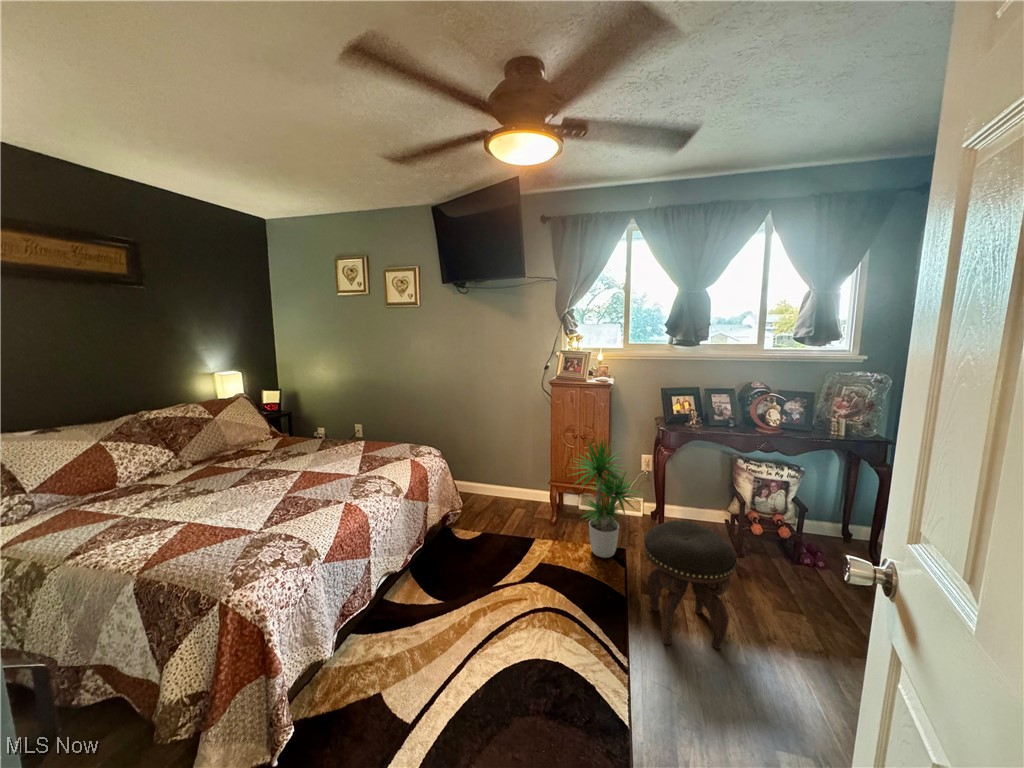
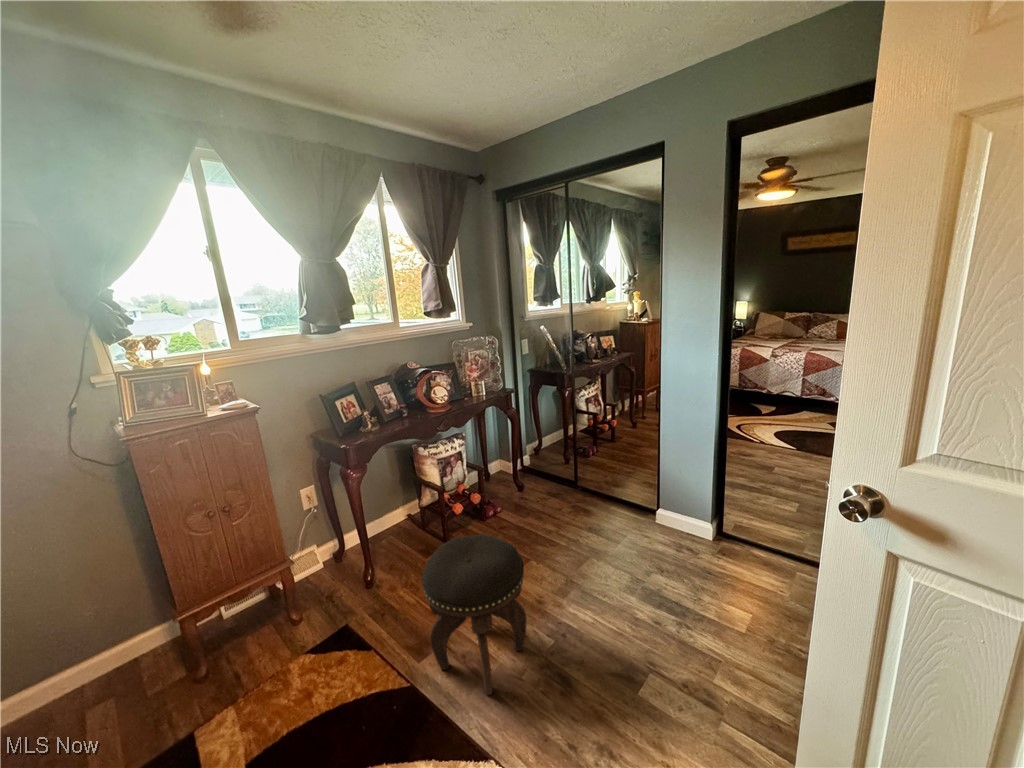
potted plant: present [573,438,640,558] -> none [230,485,371,667]

